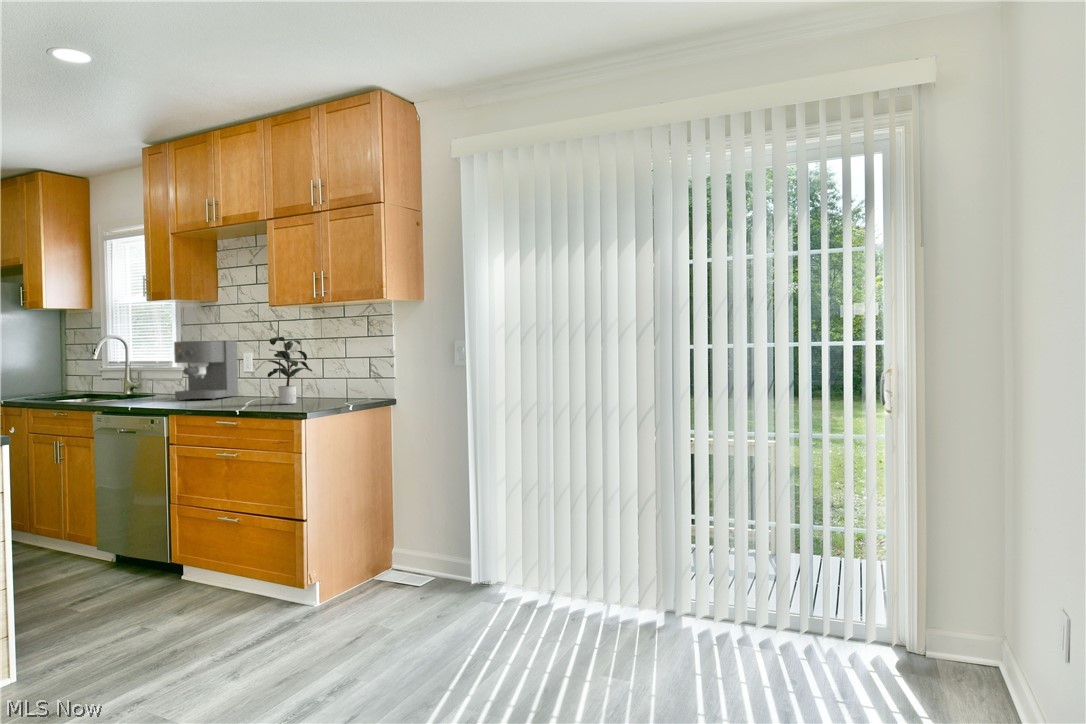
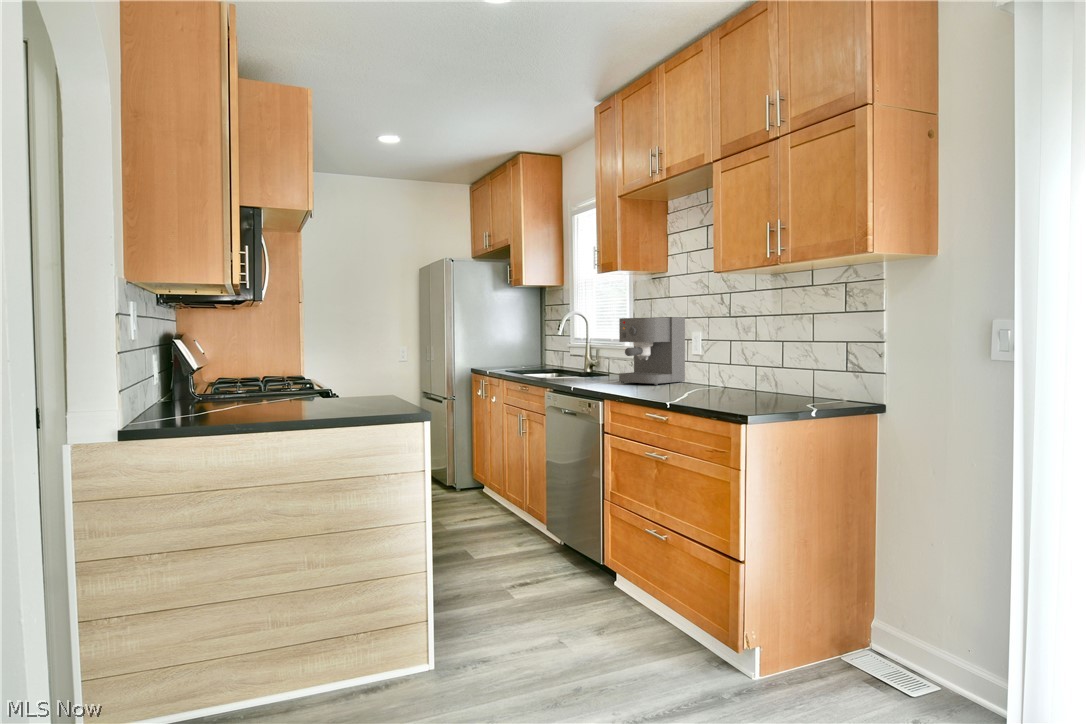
potted plant: present [267,337,312,404] -> none [699,311,780,399]

